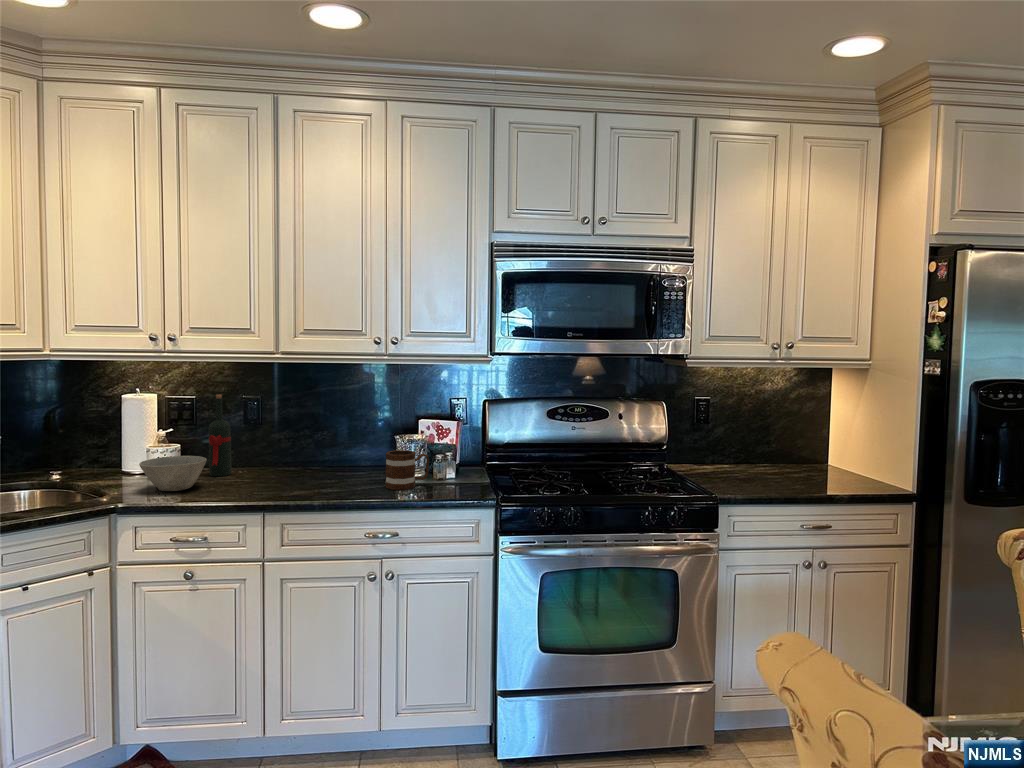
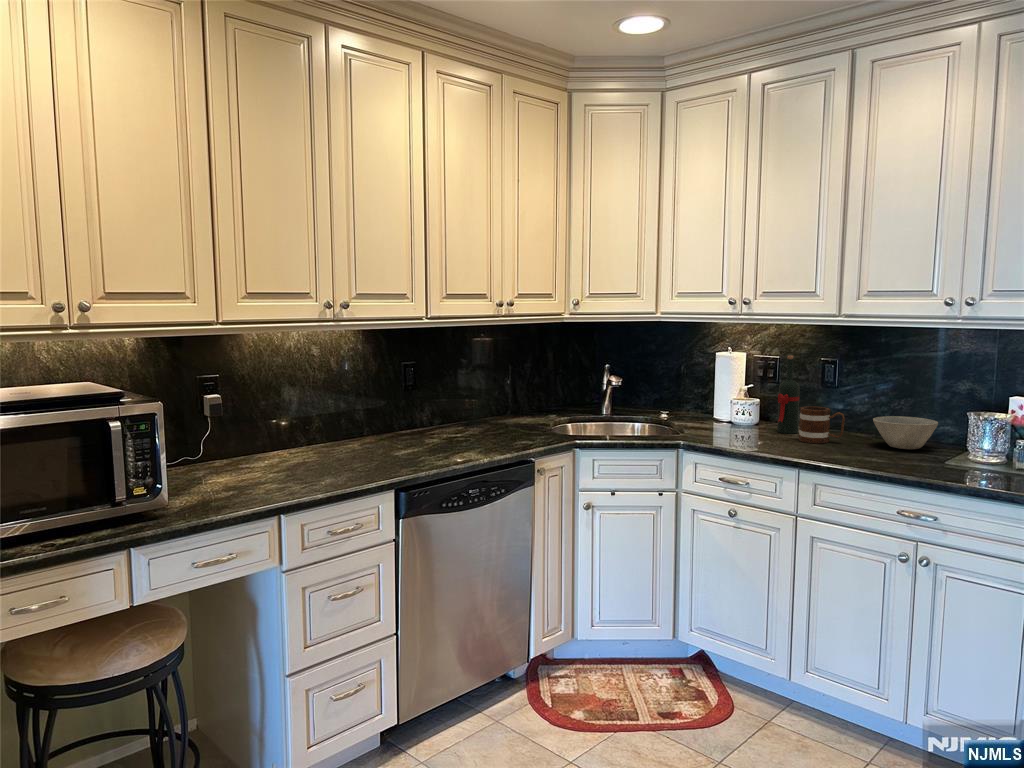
mug: present [386,450,429,490] -> present [799,407,845,443]
bowl: present [139,456,207,491] -> present [873,416,938,449]

